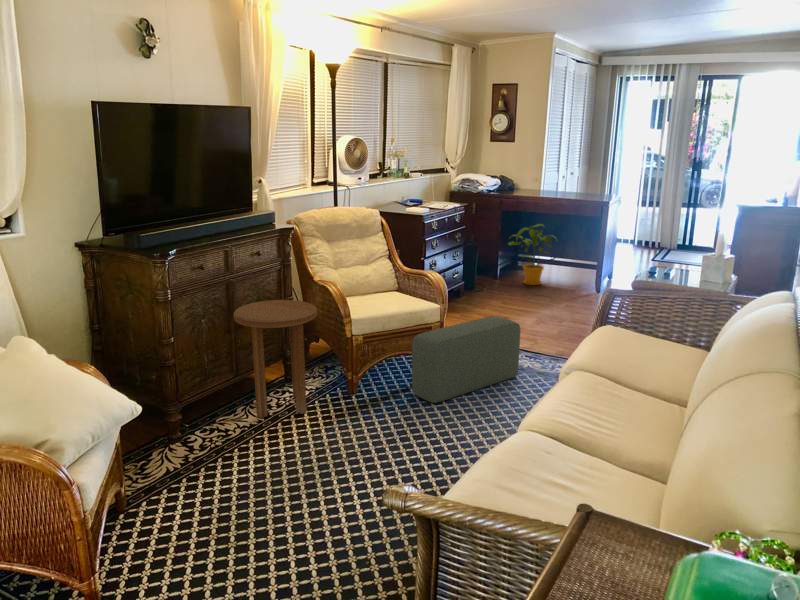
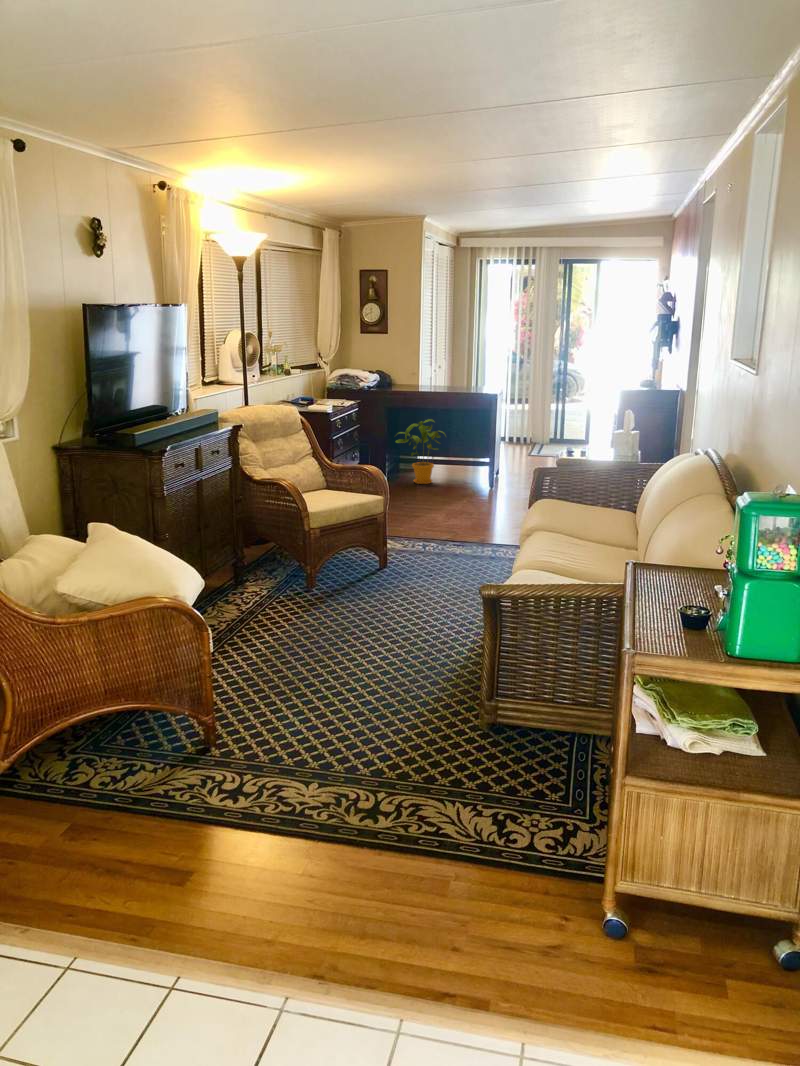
side table: present [233,300,317,418] -> none [204,498,285,611]
pouf: present [412,316,520,403] -> none [365,505,454,585]

